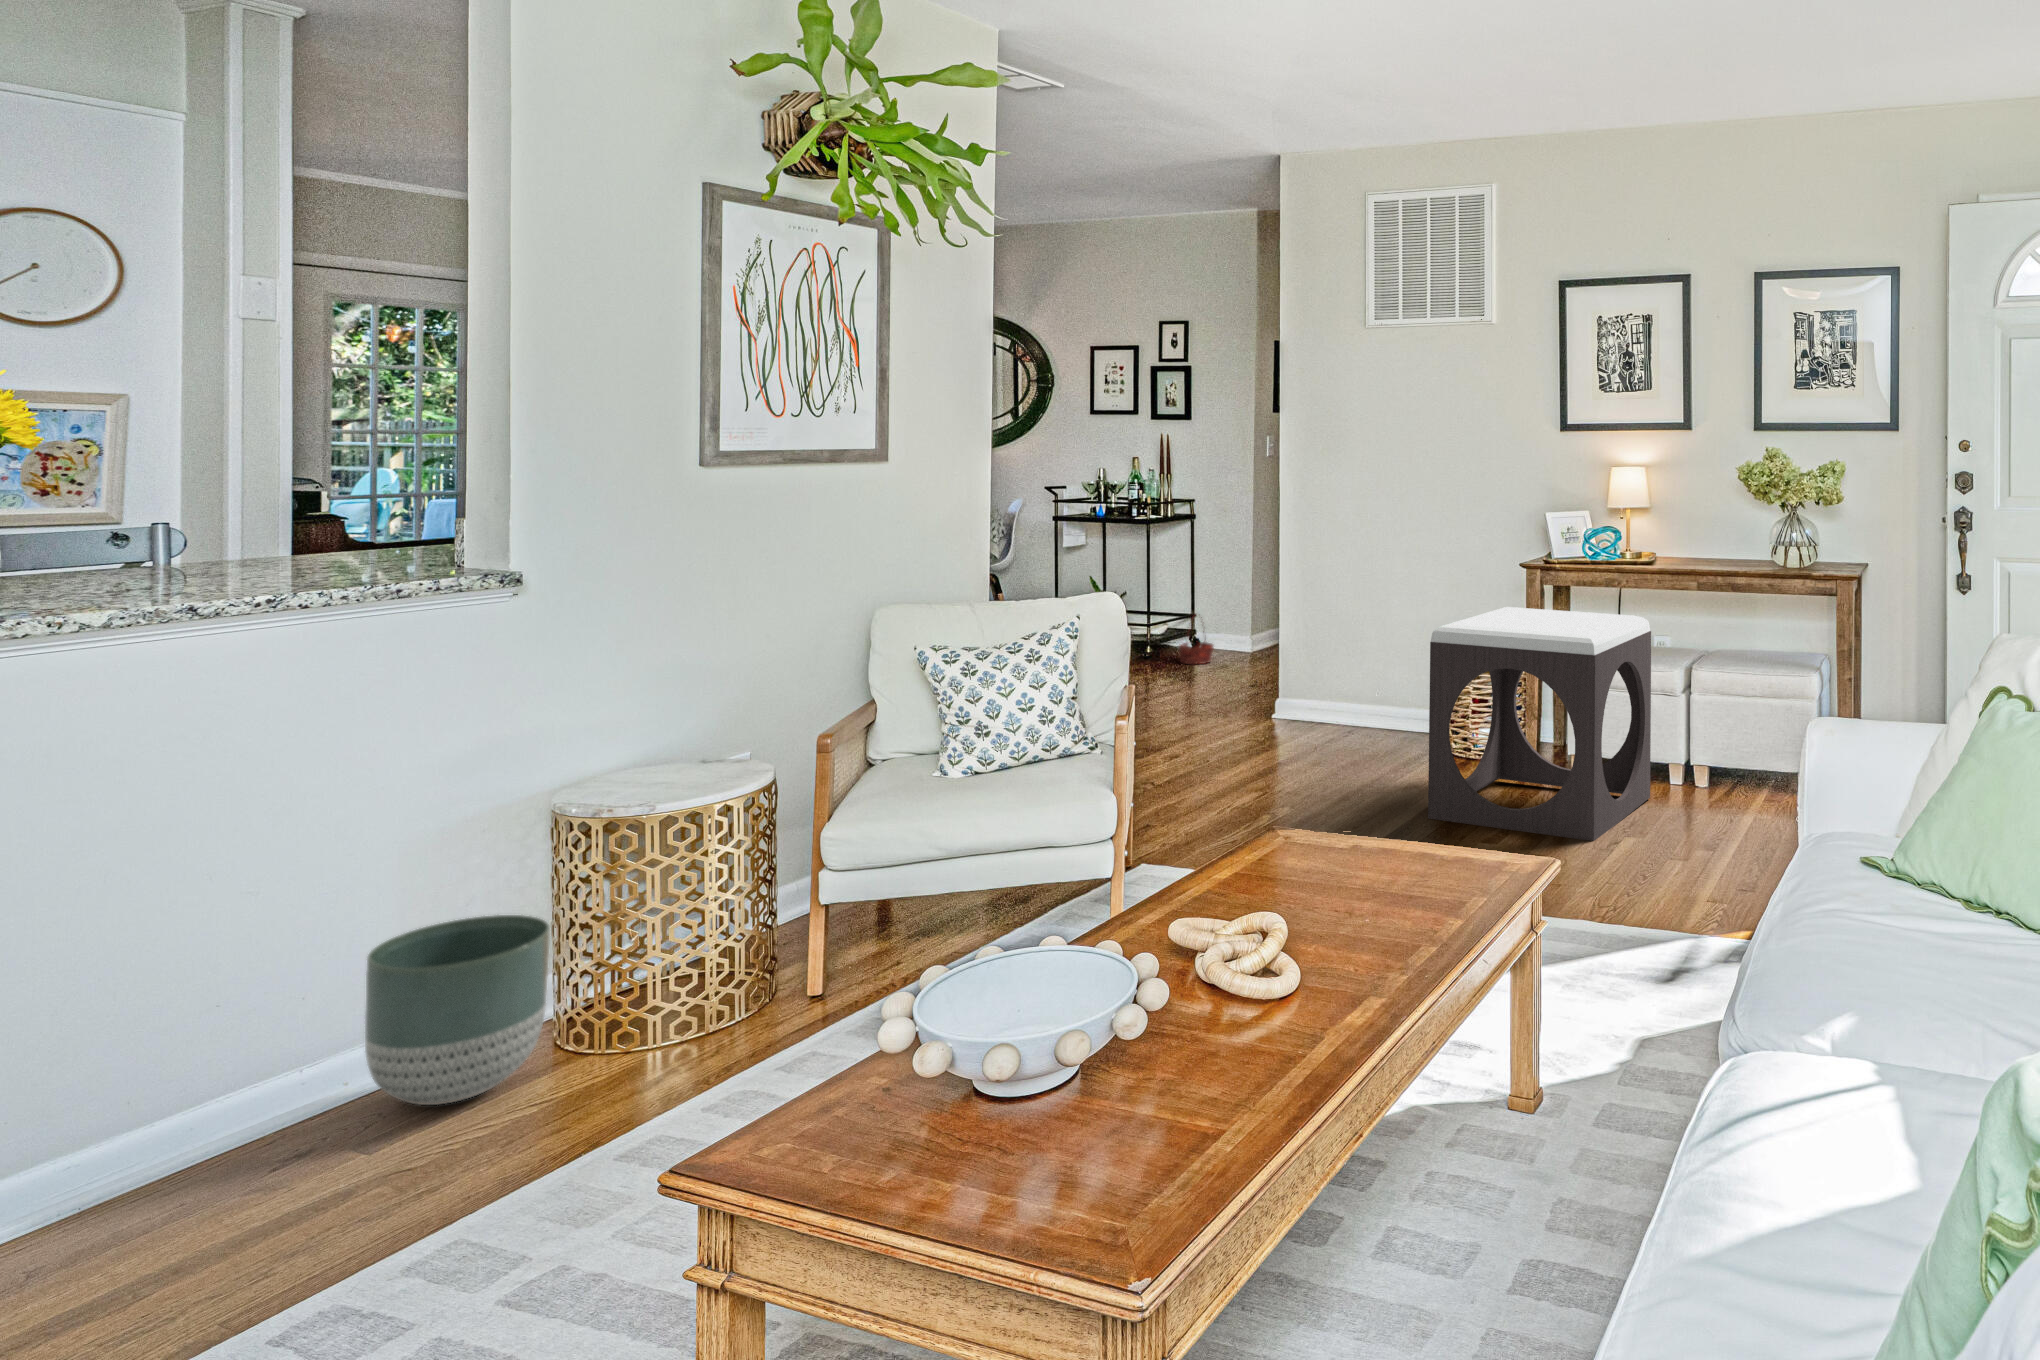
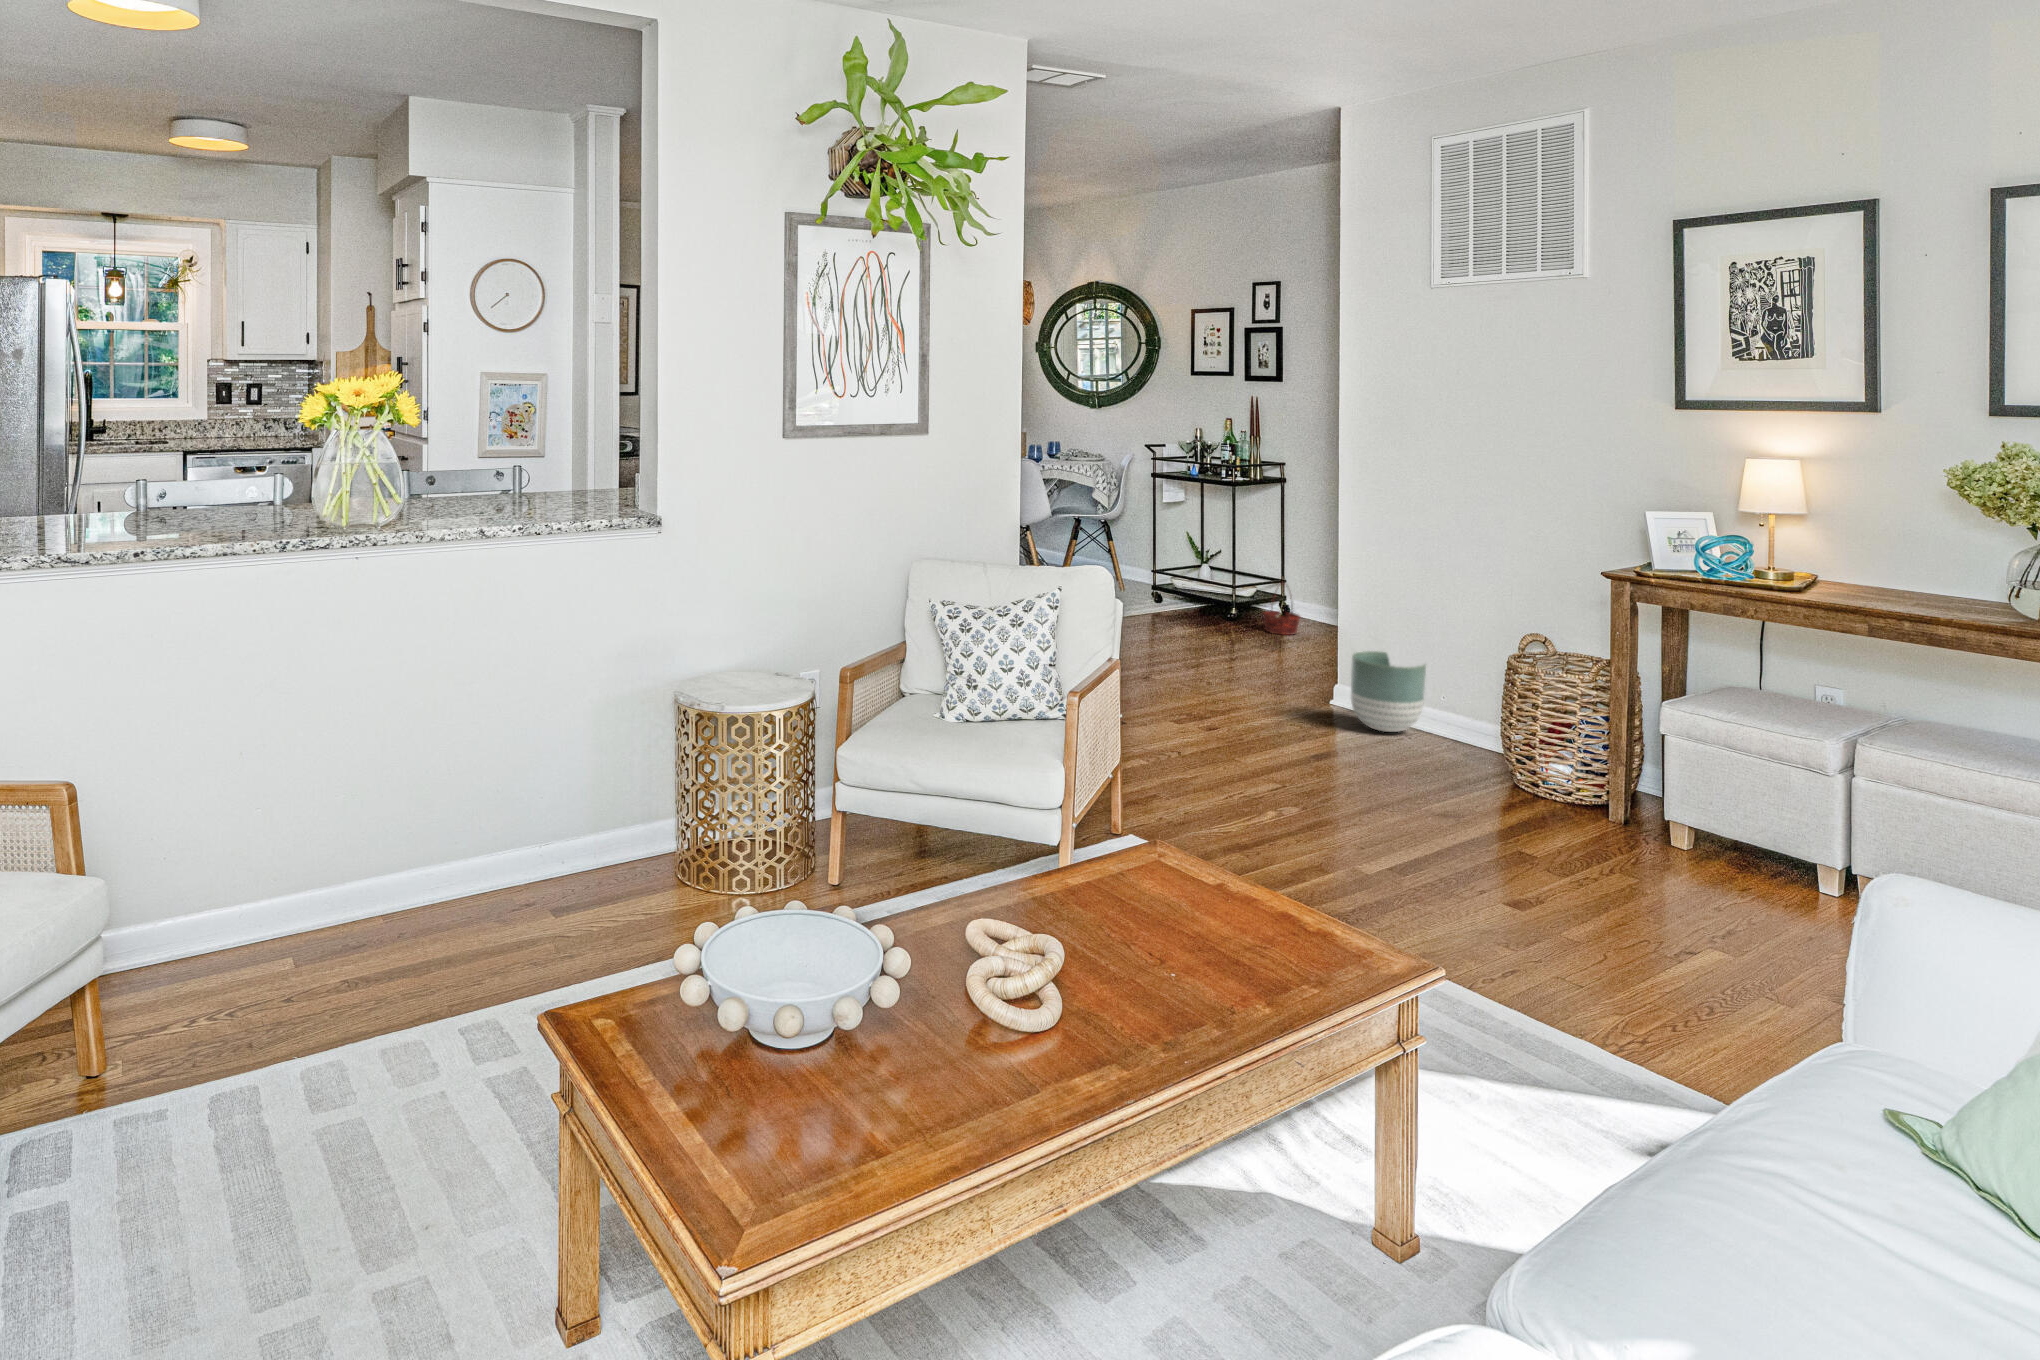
footstool: present [1428,607,1651,841] -> none [1435,627,1730,901]
planter: present [365,915,550,1105] -> present [1351,651,1426,732]

